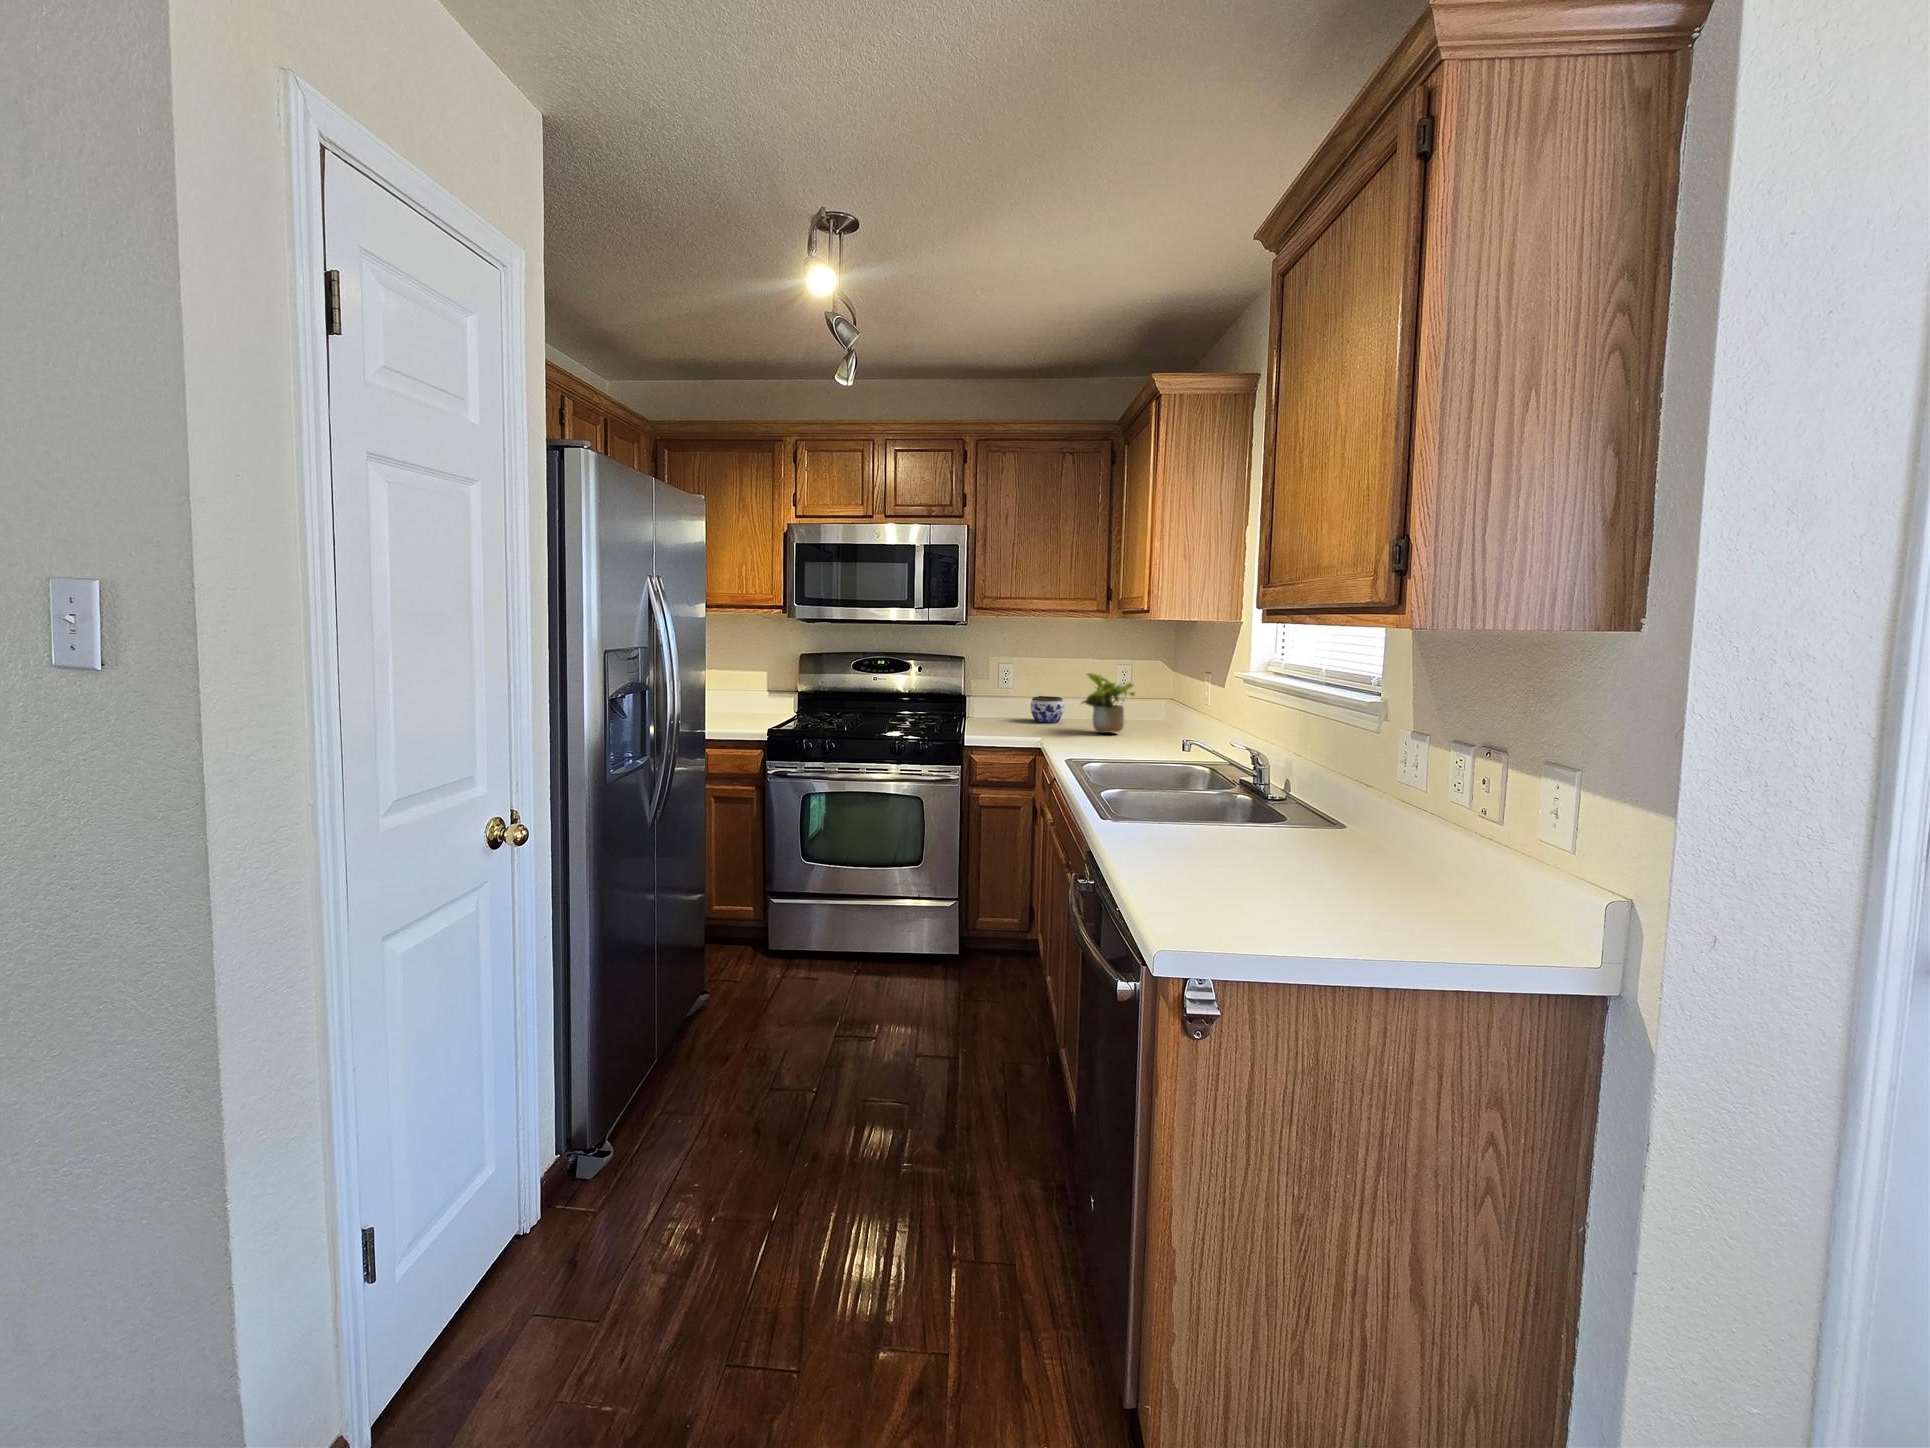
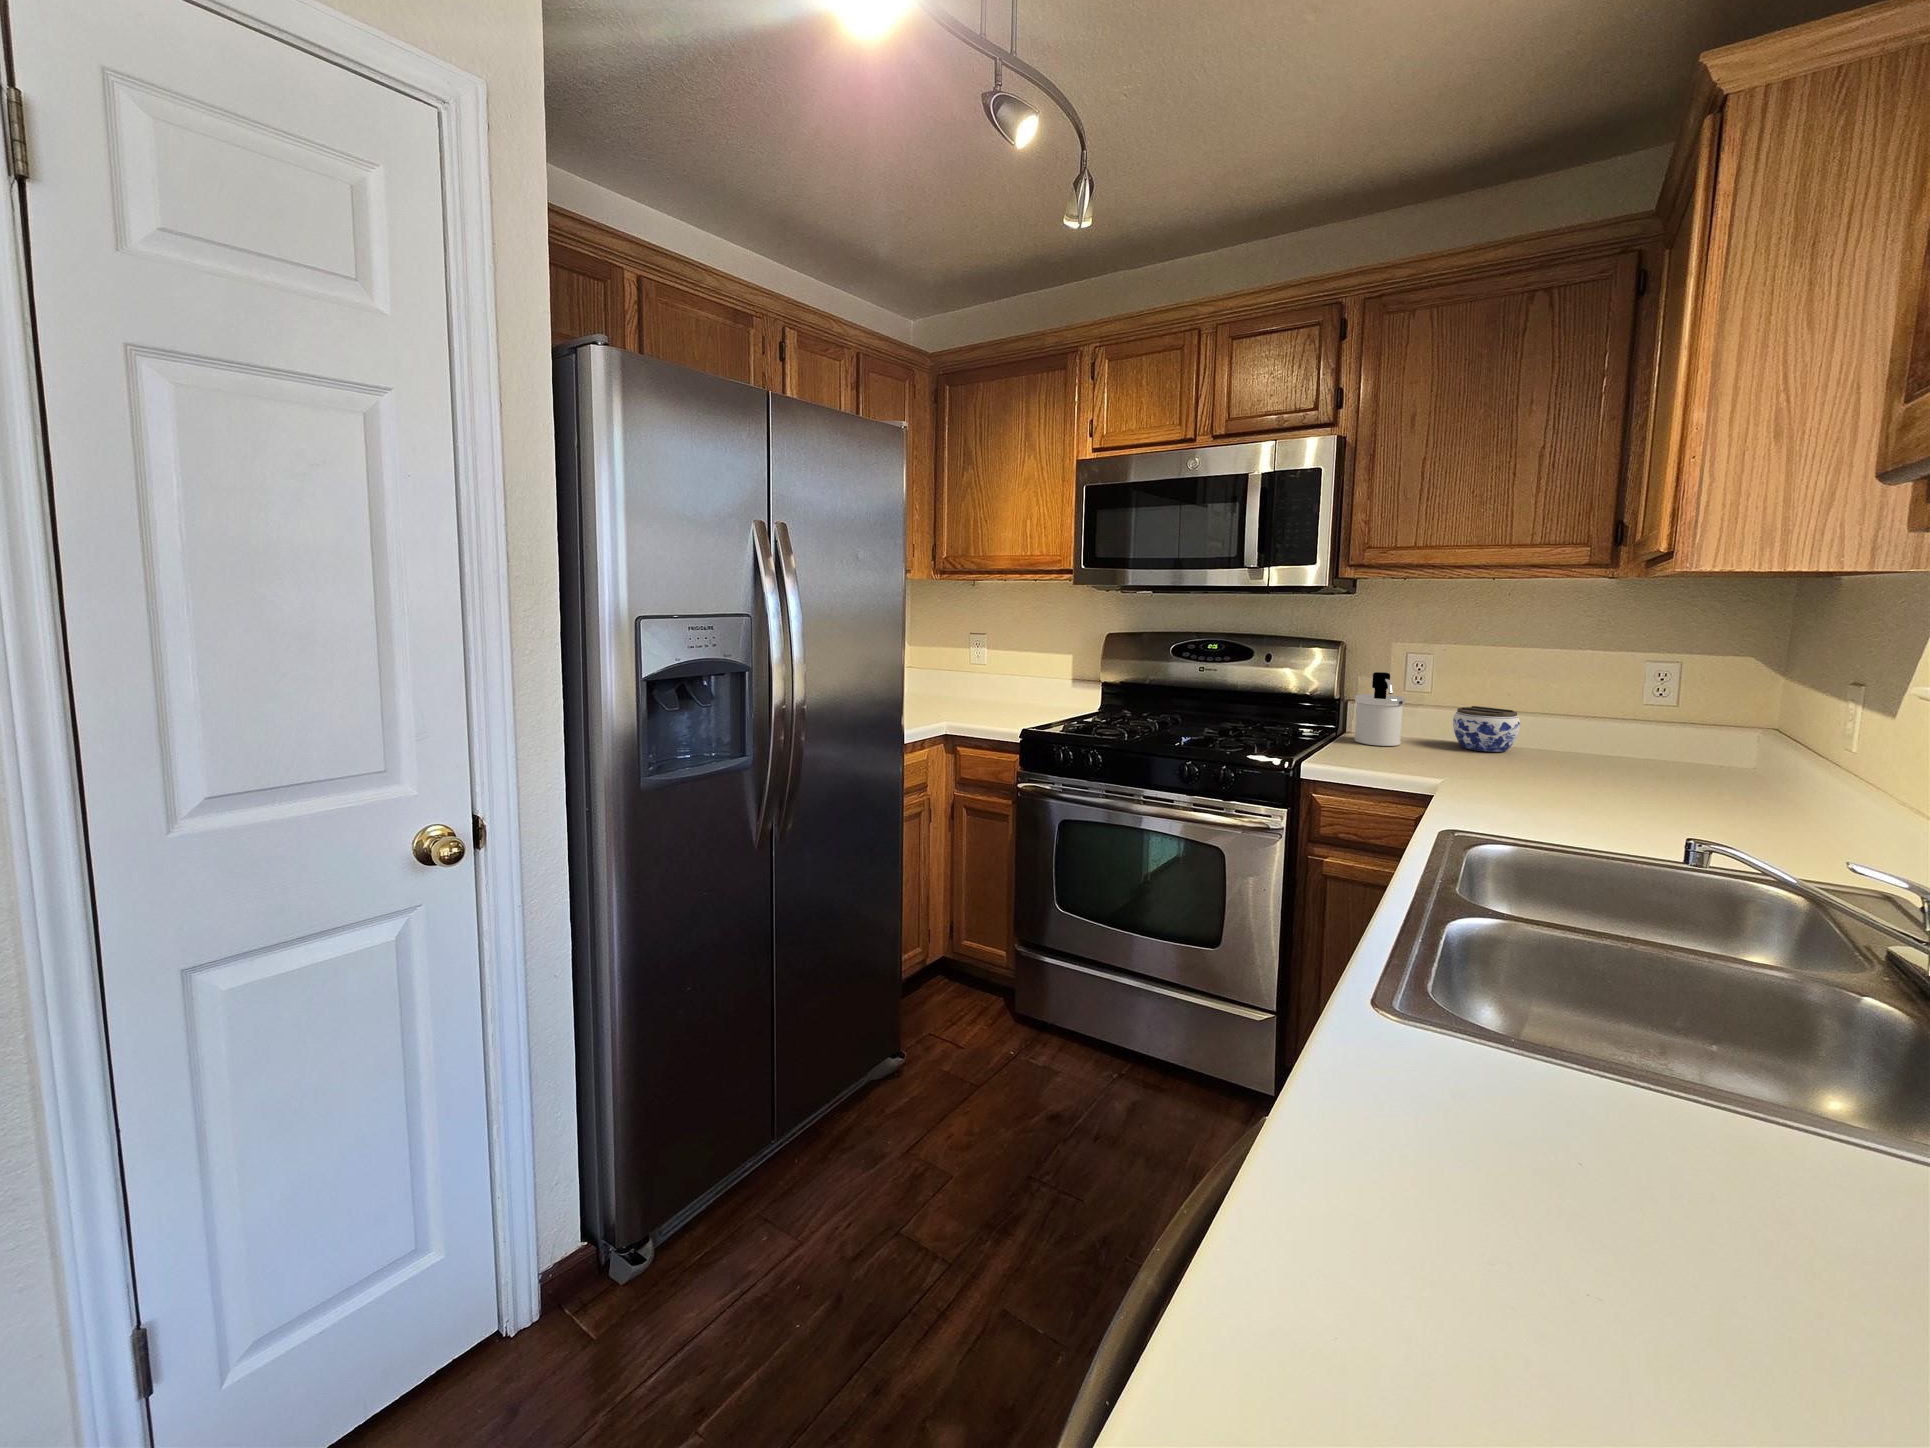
potted plant: present [1082,673,1135,733] -> none [1531,673,1663,782]
soap dispenser: none [979,677,1007,724] -> present [1355,672,1405,746]

